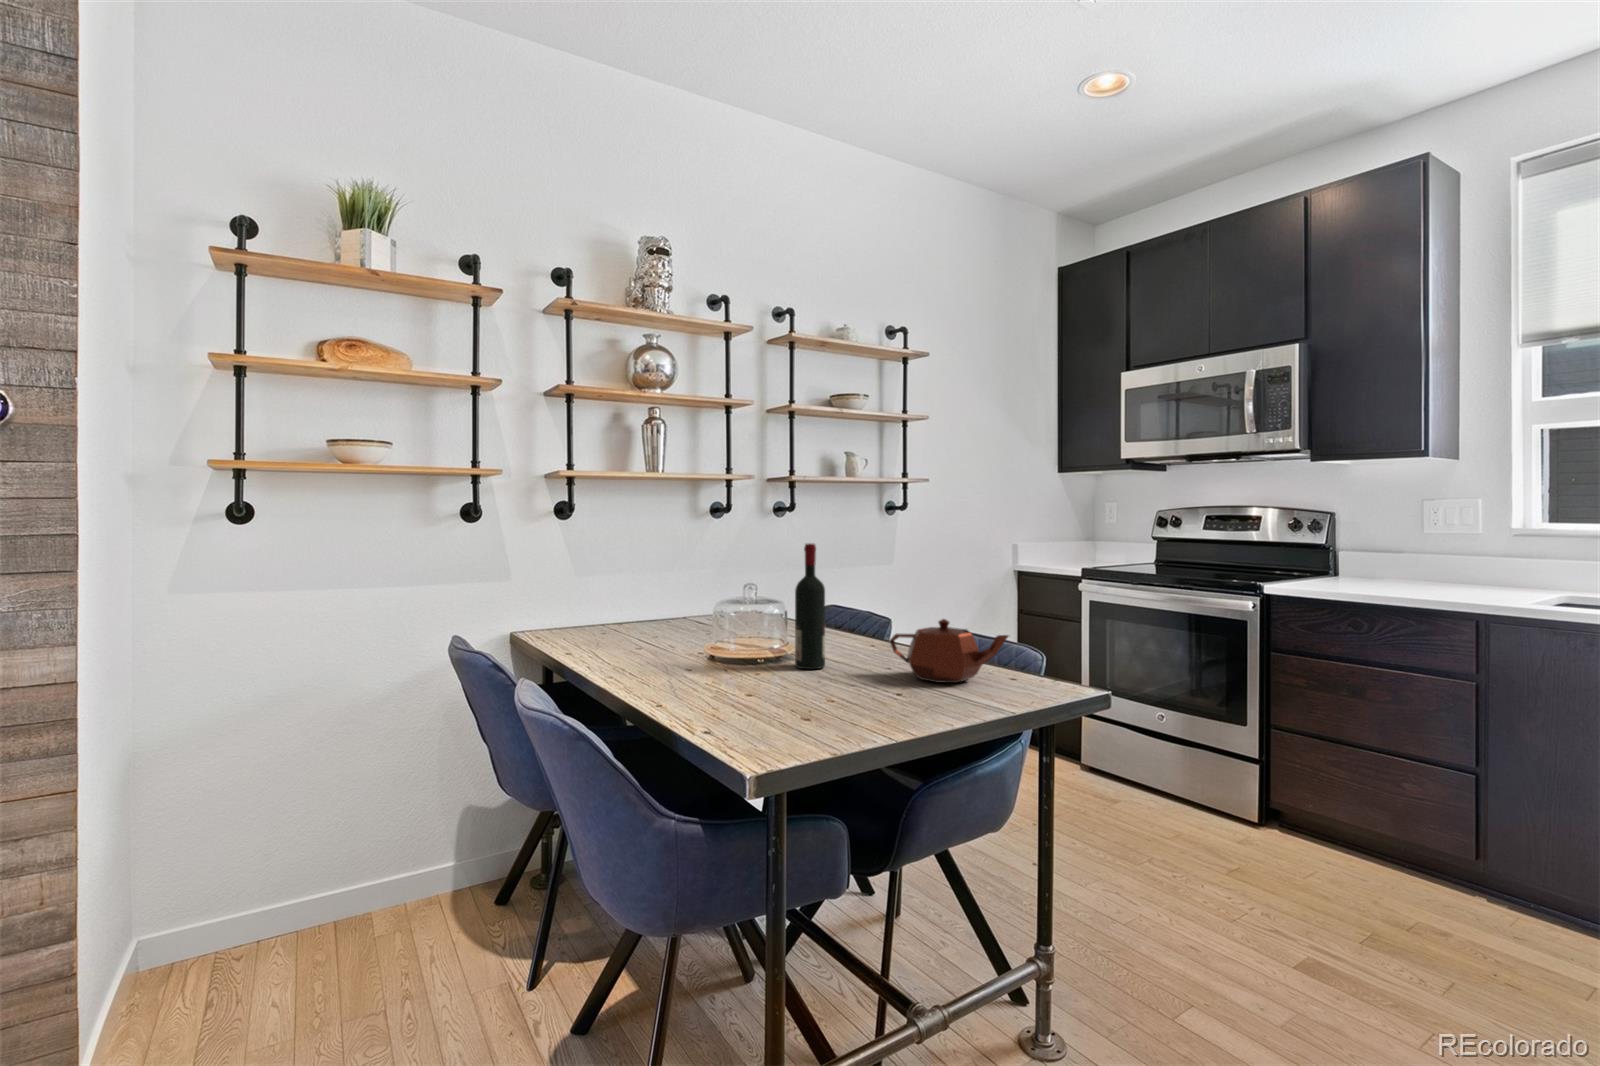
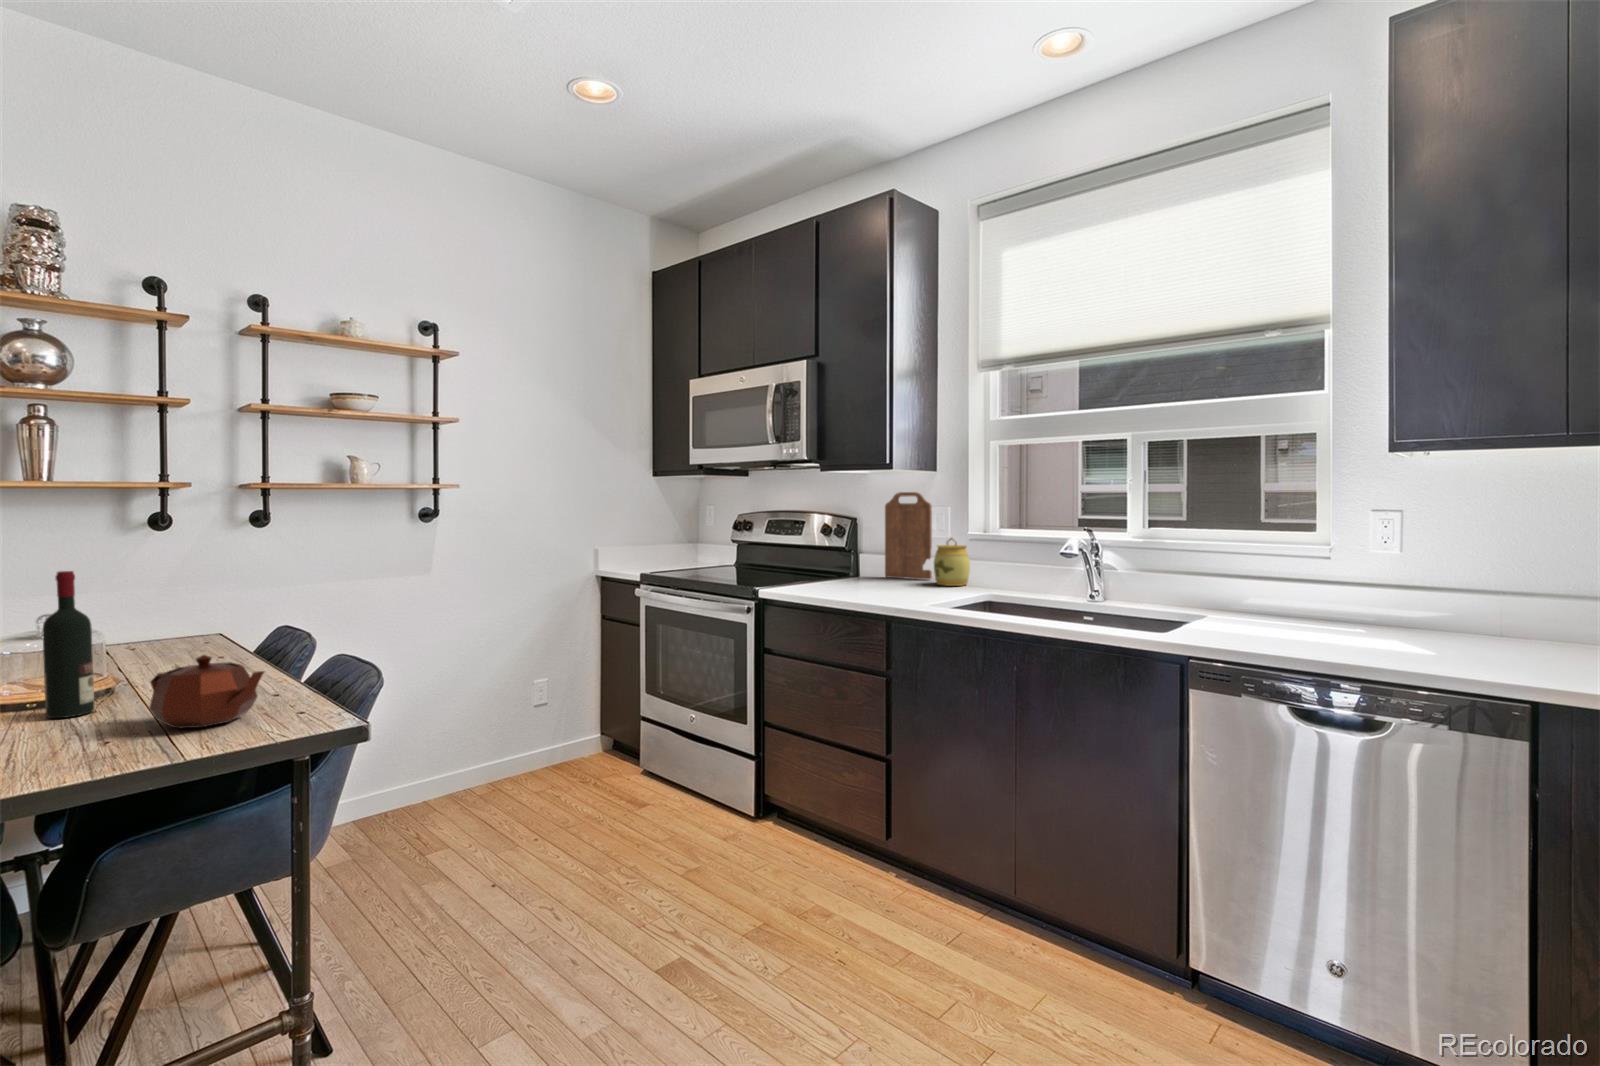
cutting board: none [1381,483,1452,579] -> present [885,492,932,579]
jar: none [1465,532,1520,586] -> present [934,538,970,586]

